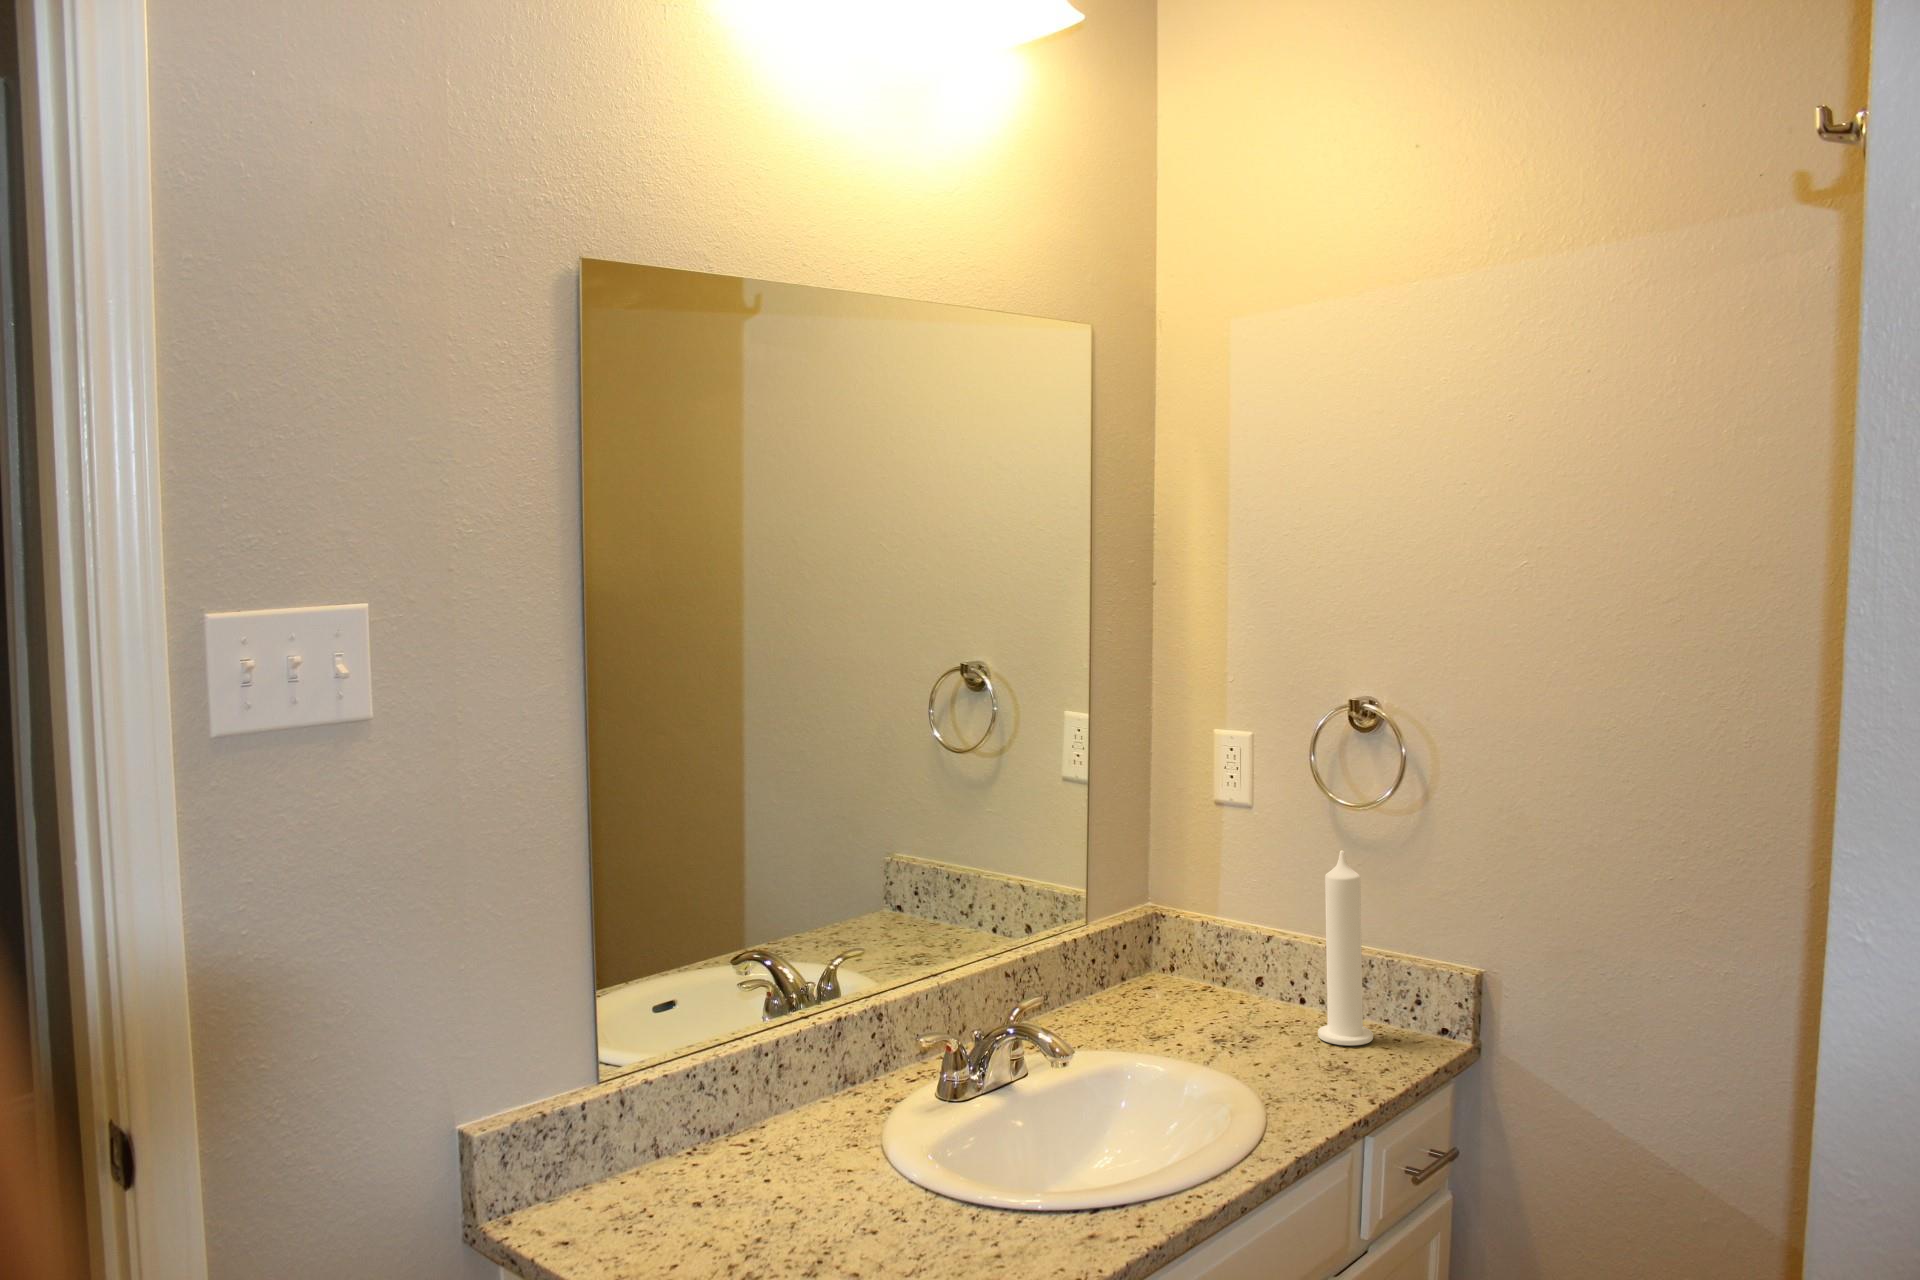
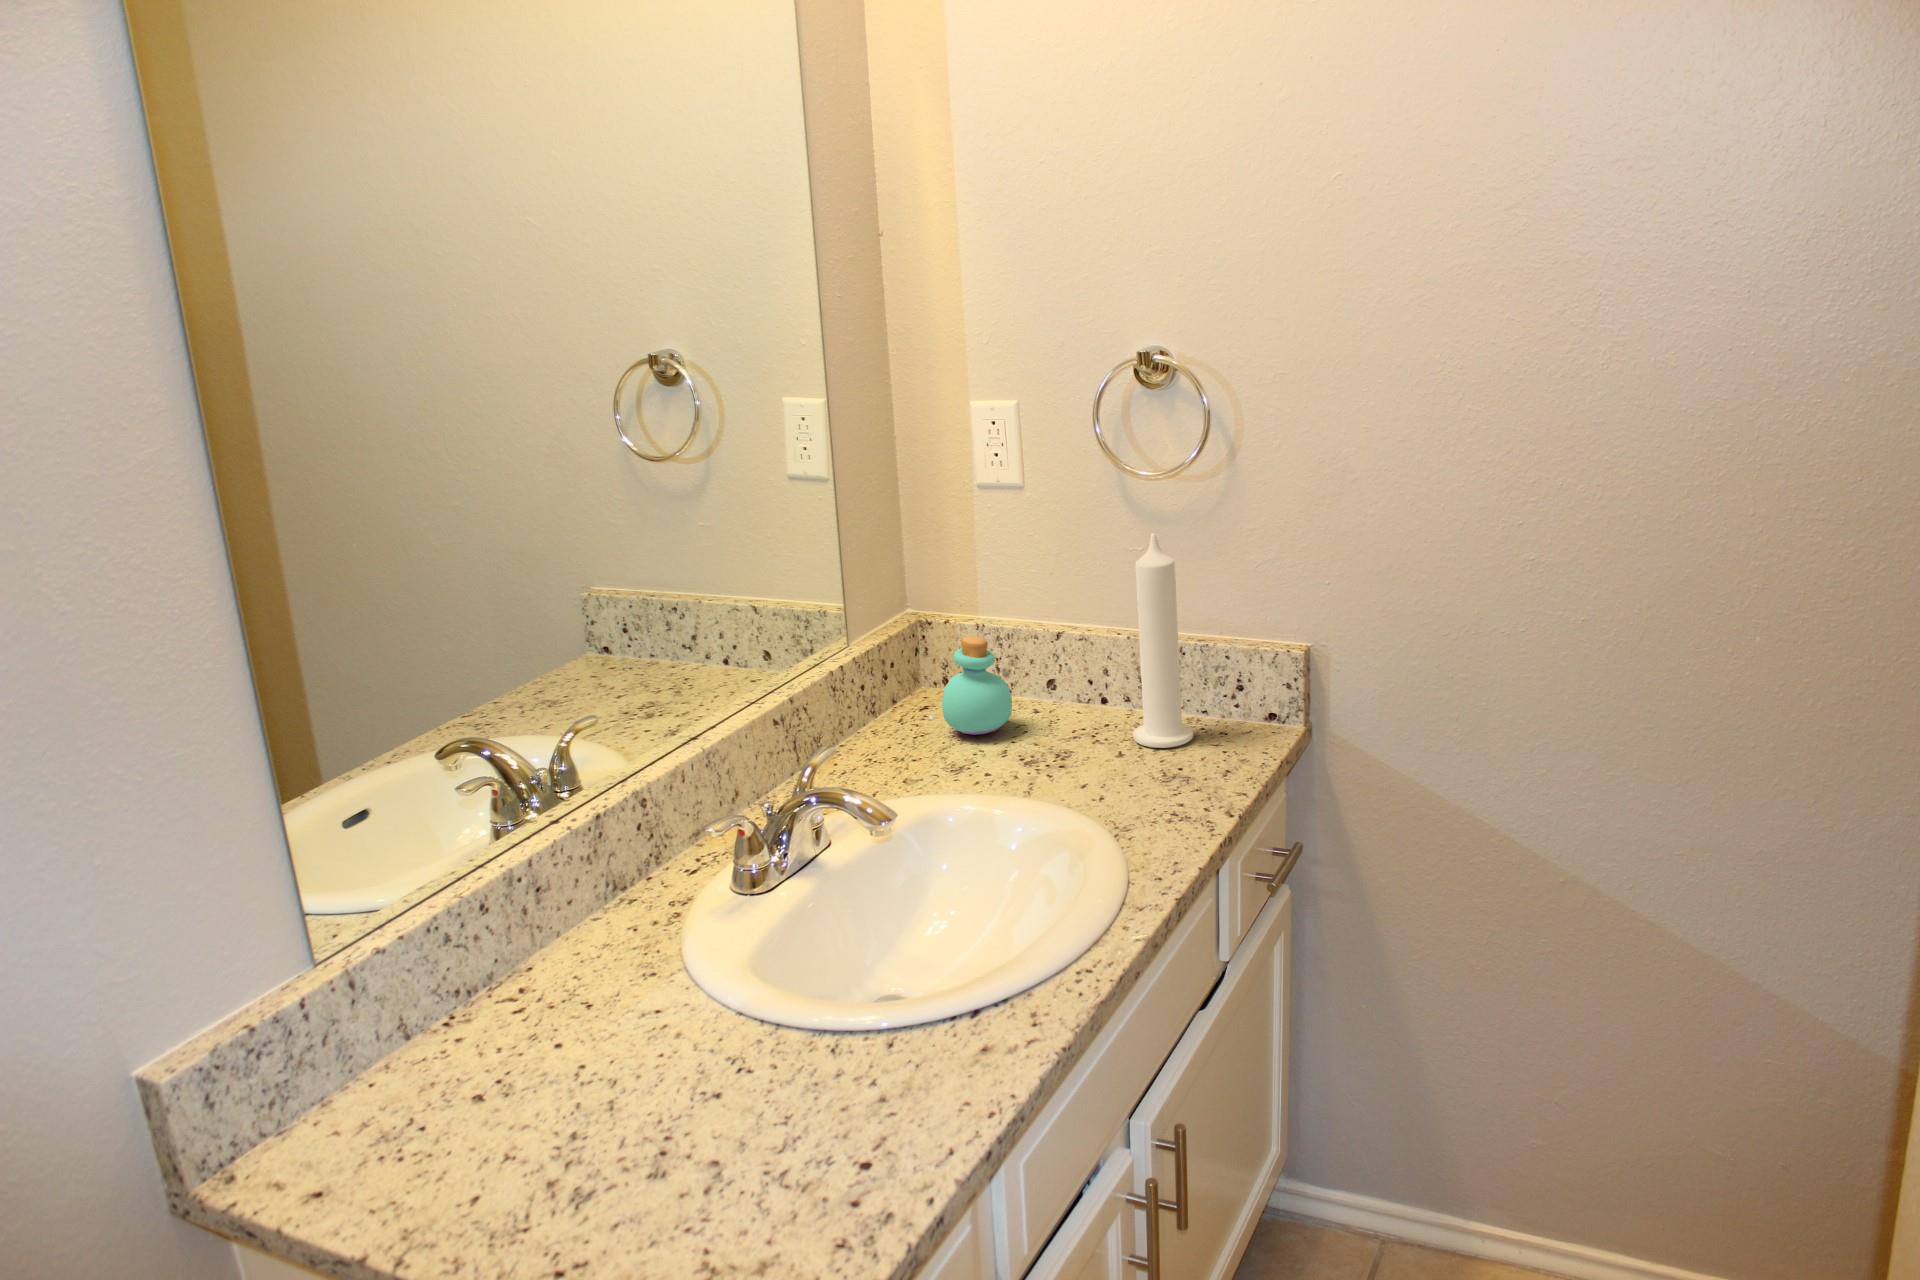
perfume bottle: none [1153,926,1216,1014] -> present [942,636,1012,735]

